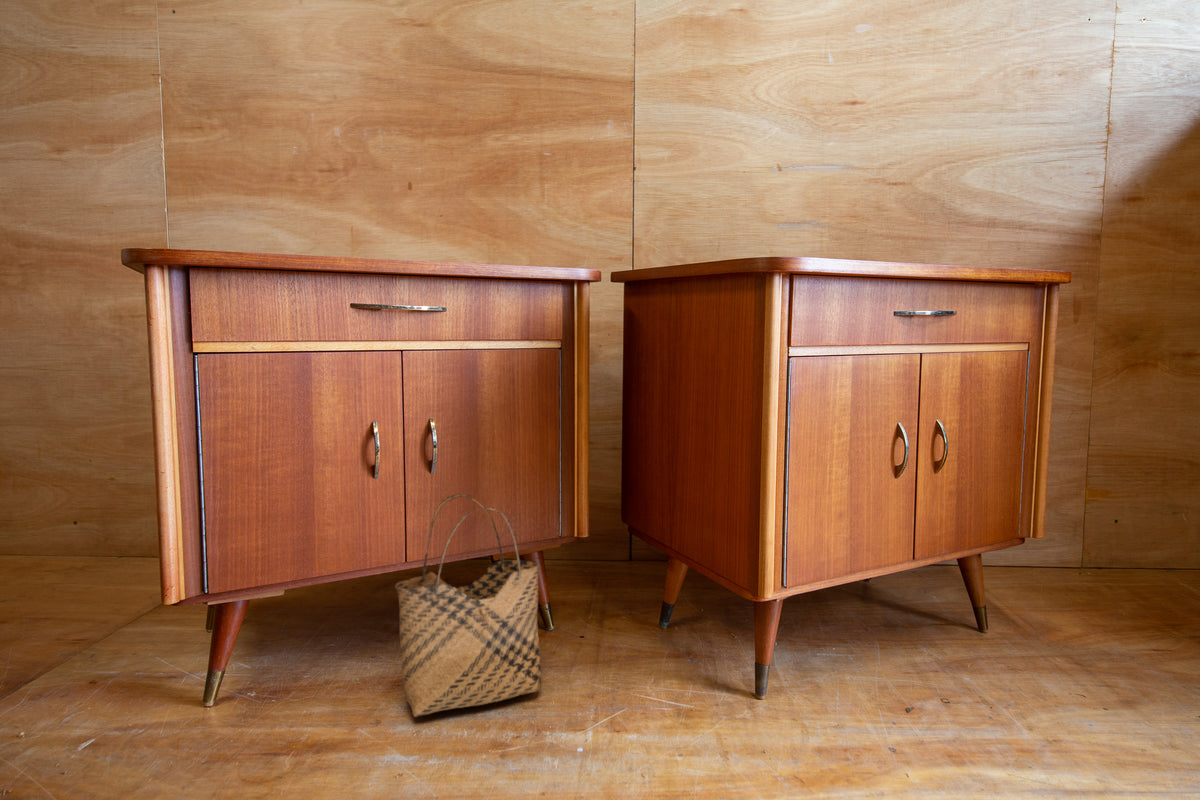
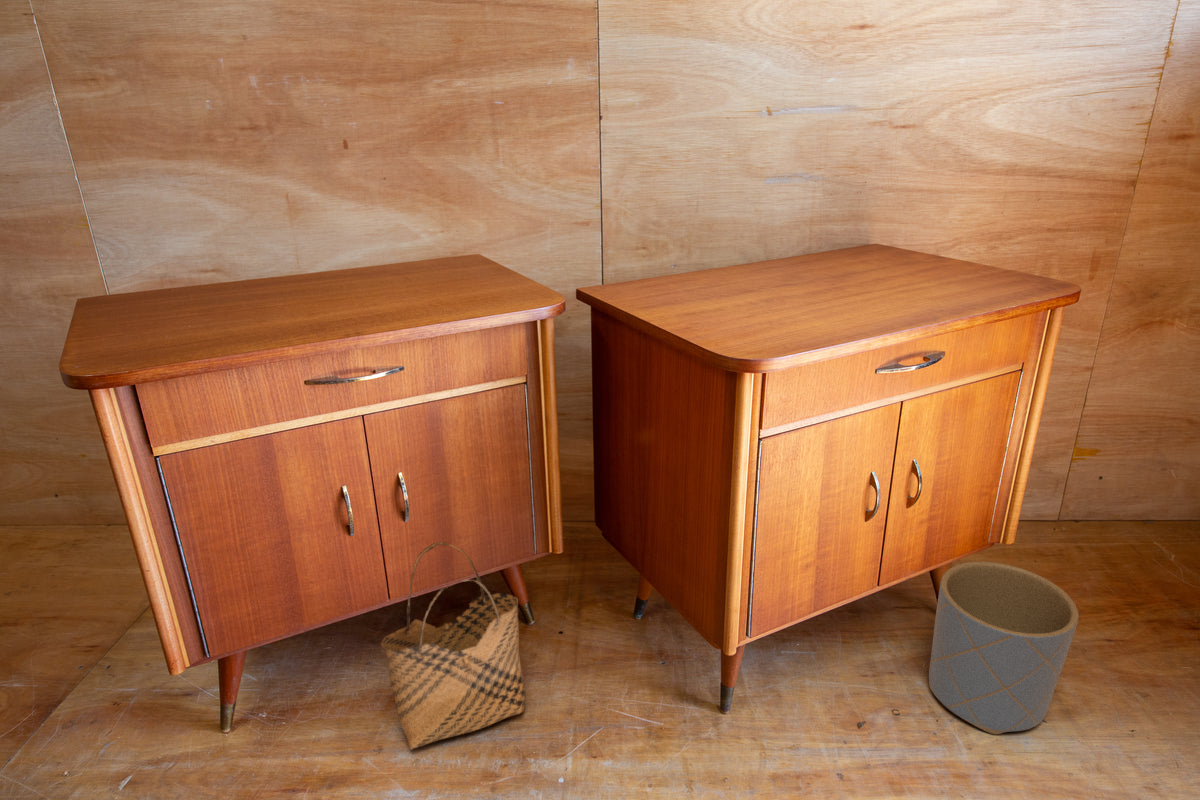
planter: none [973,547,1126,721] -> present [929,561,1079,734]

